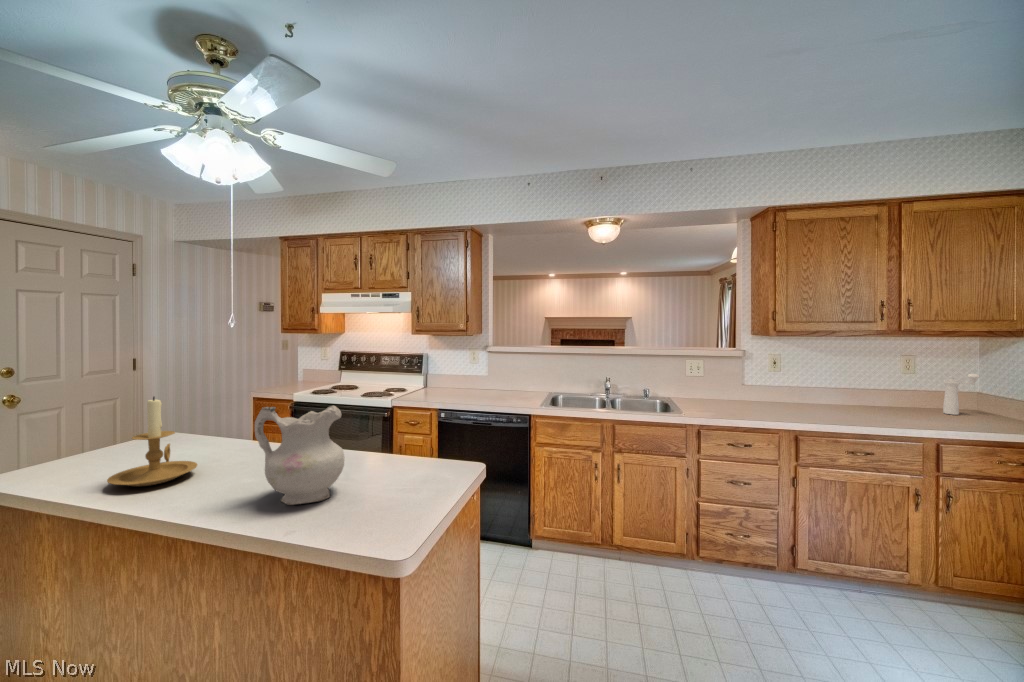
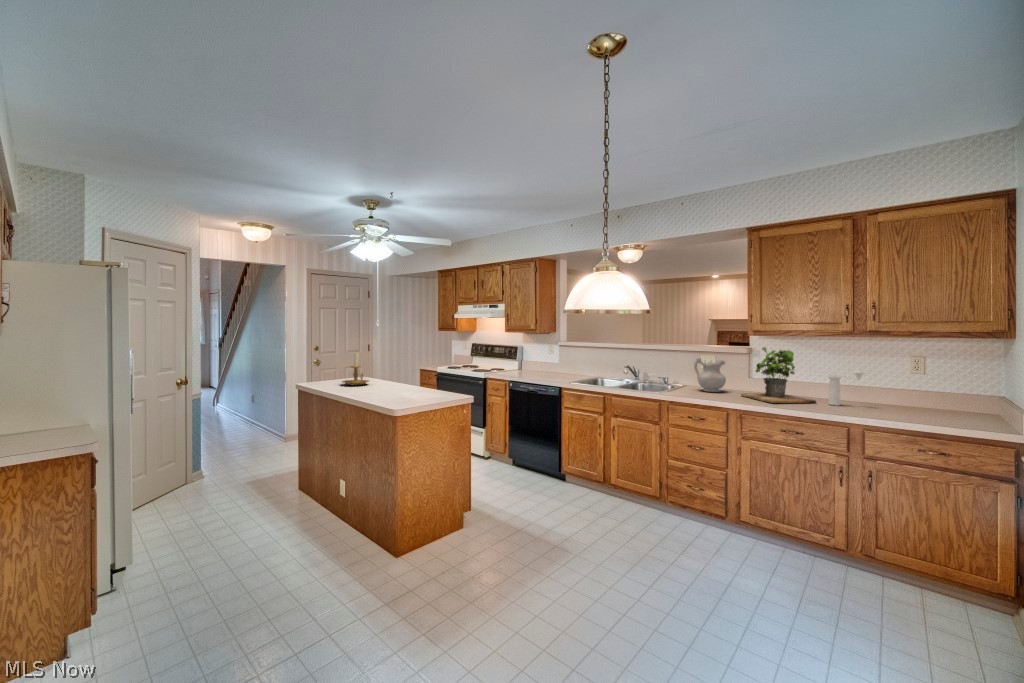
potted plant: none [766,350,849,419] -> present [741,347,816,403]
pepper mill: present [943,374,980,415] -> present [828,370,864,406]
ceramic pitcher: present [255,406,344,505] -> present [694,359,726,392]

